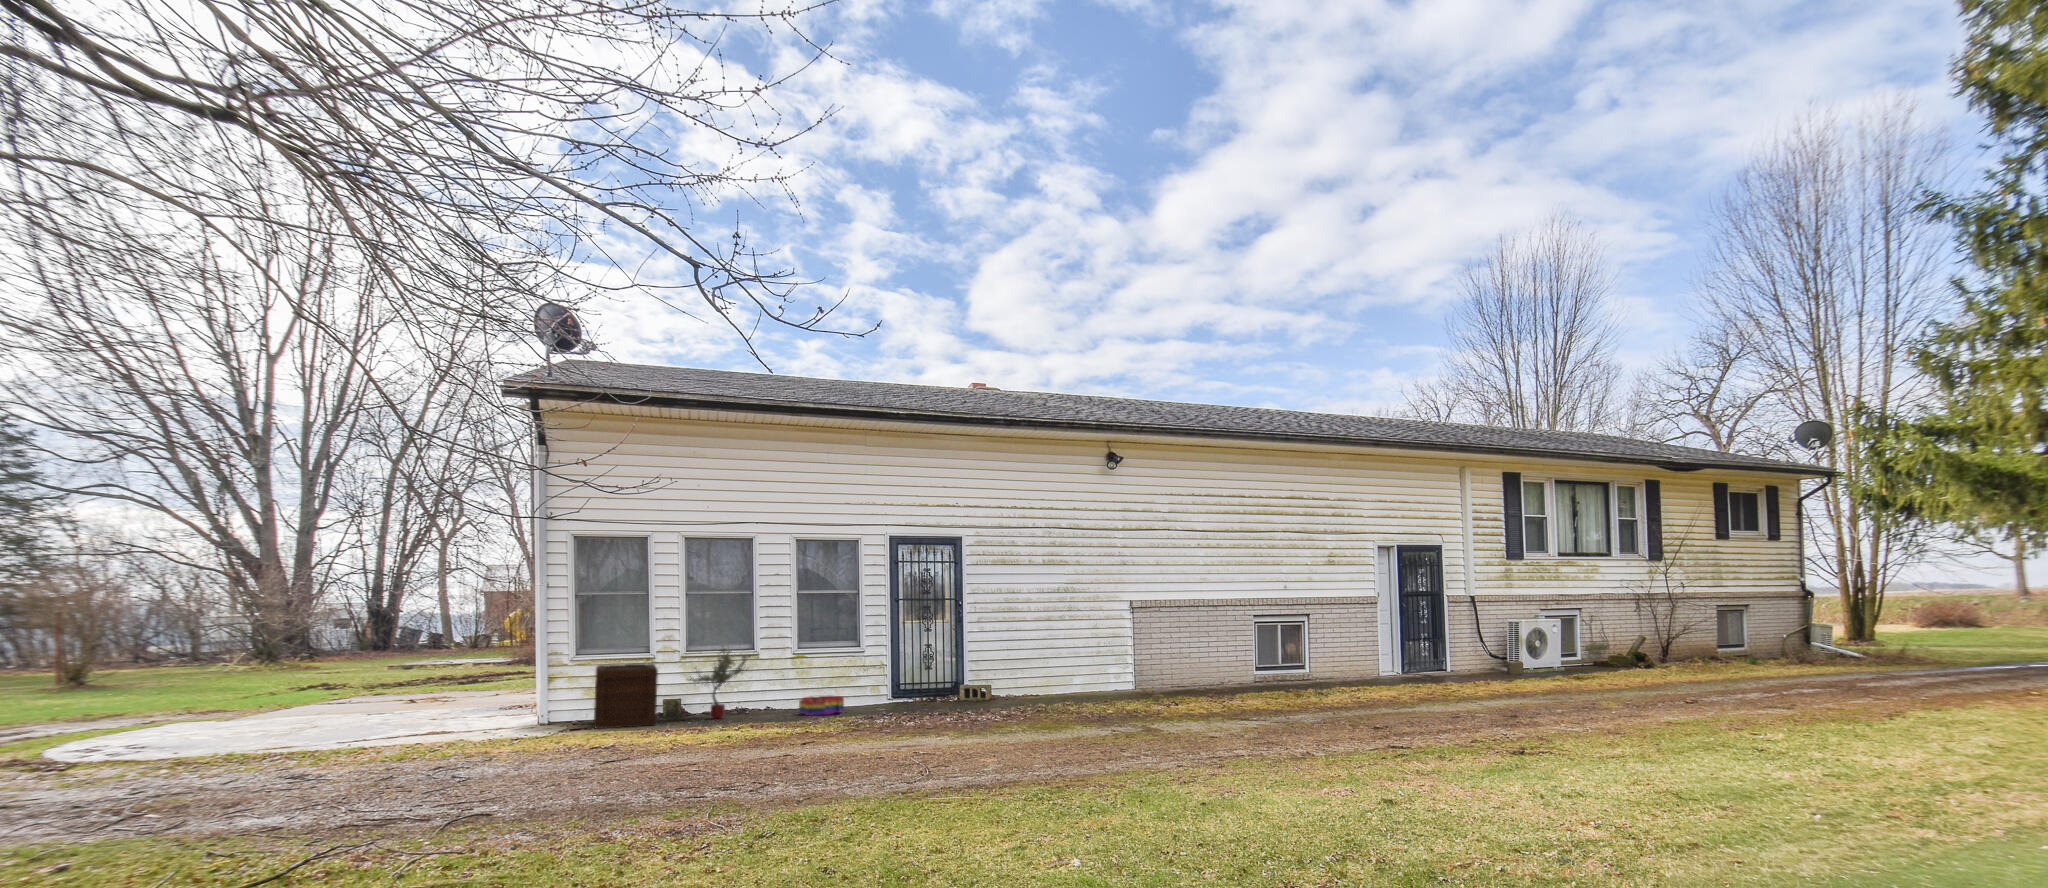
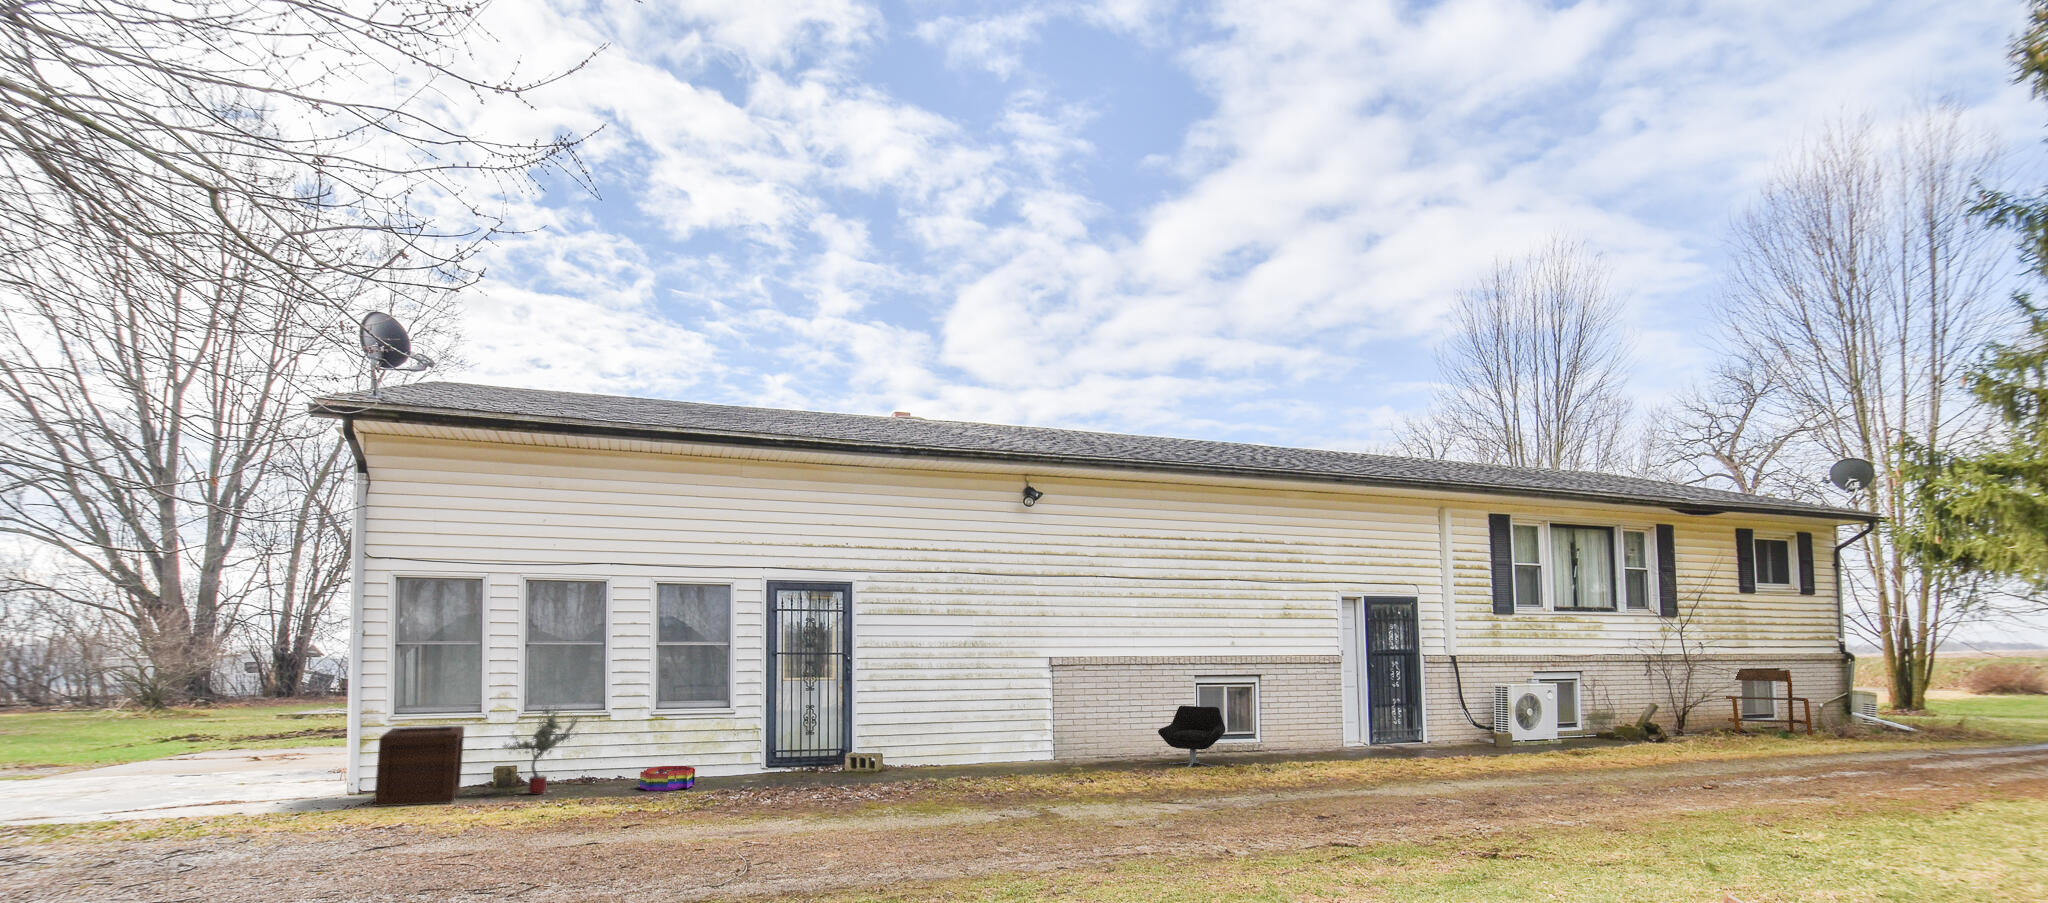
bench: none [1699,608,1778,665] -> present [1726,669,1813,735]
lounge chair: none [1221,643,1278,695] -> present [1158,706,1226,768]

